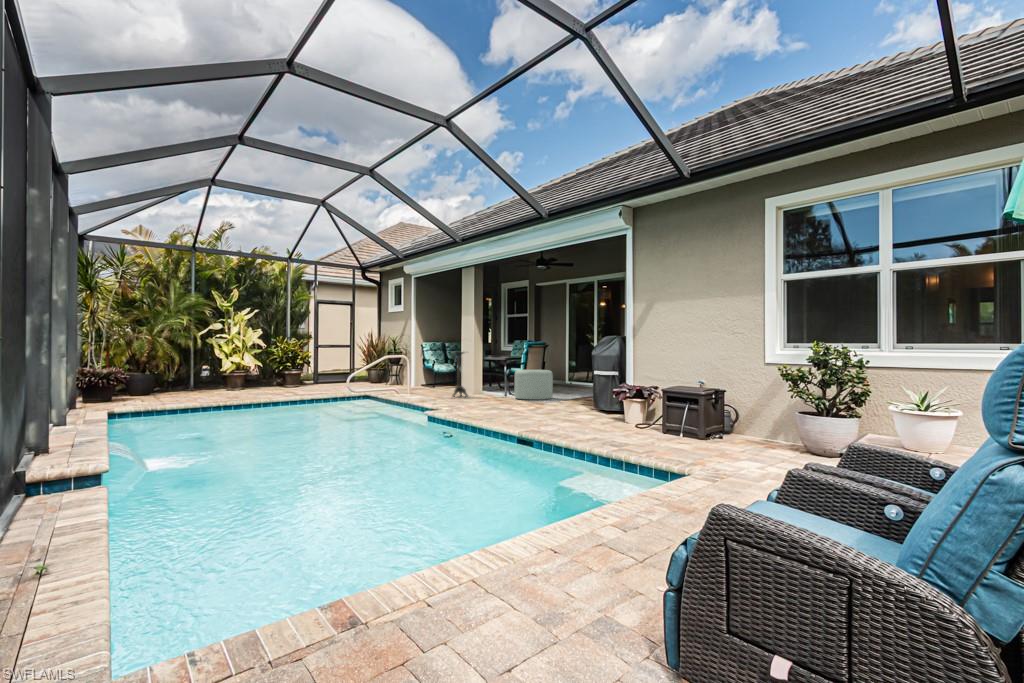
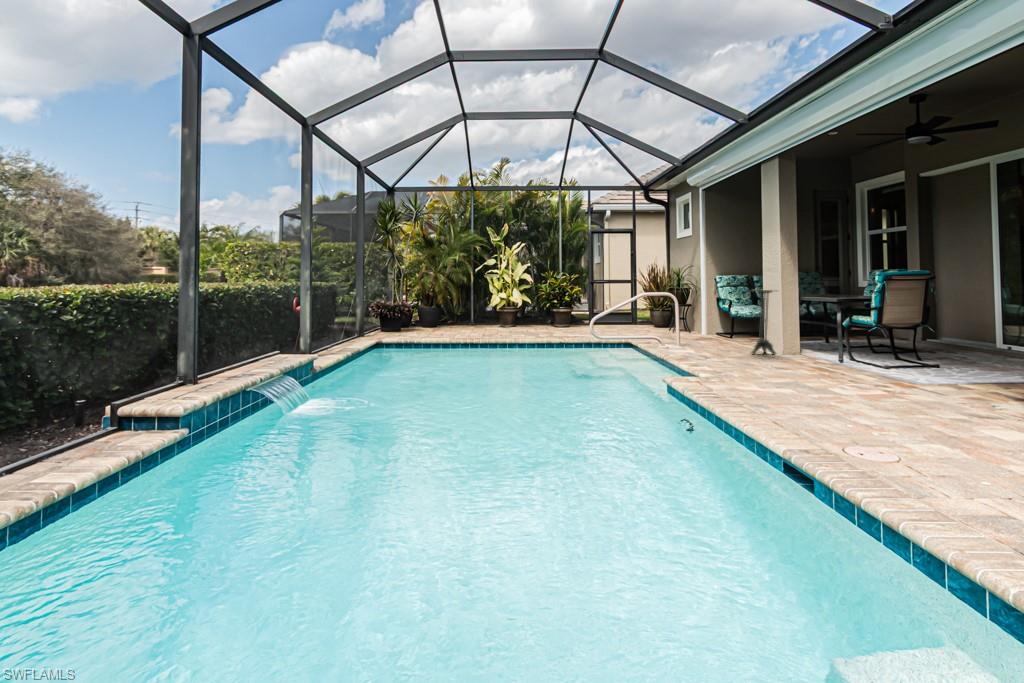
ottoman: present [514,370,553,400] -> none [855,319,929,370]

